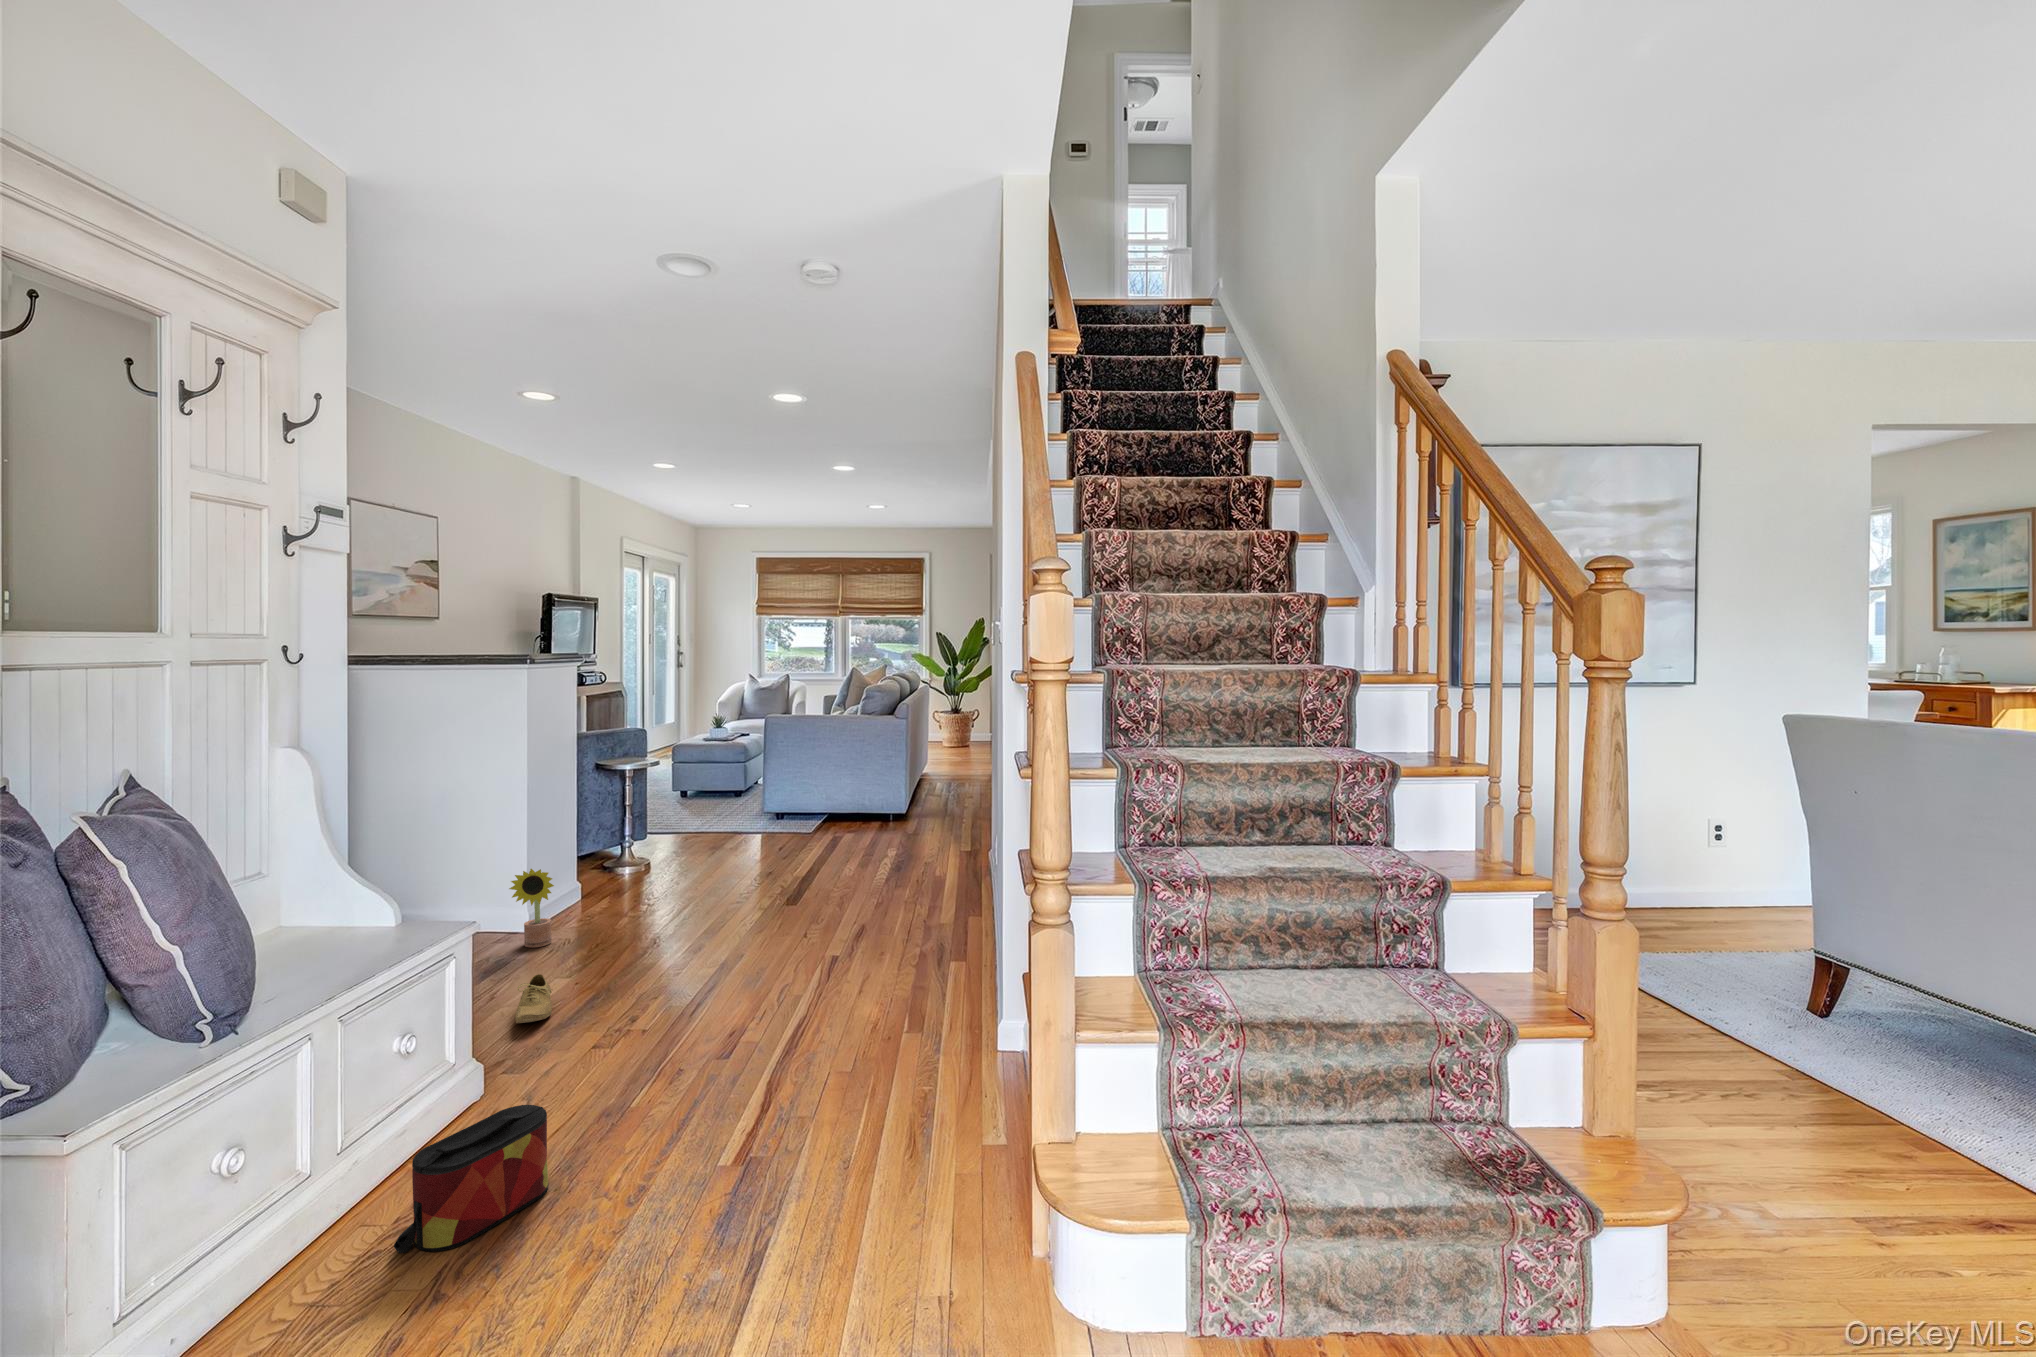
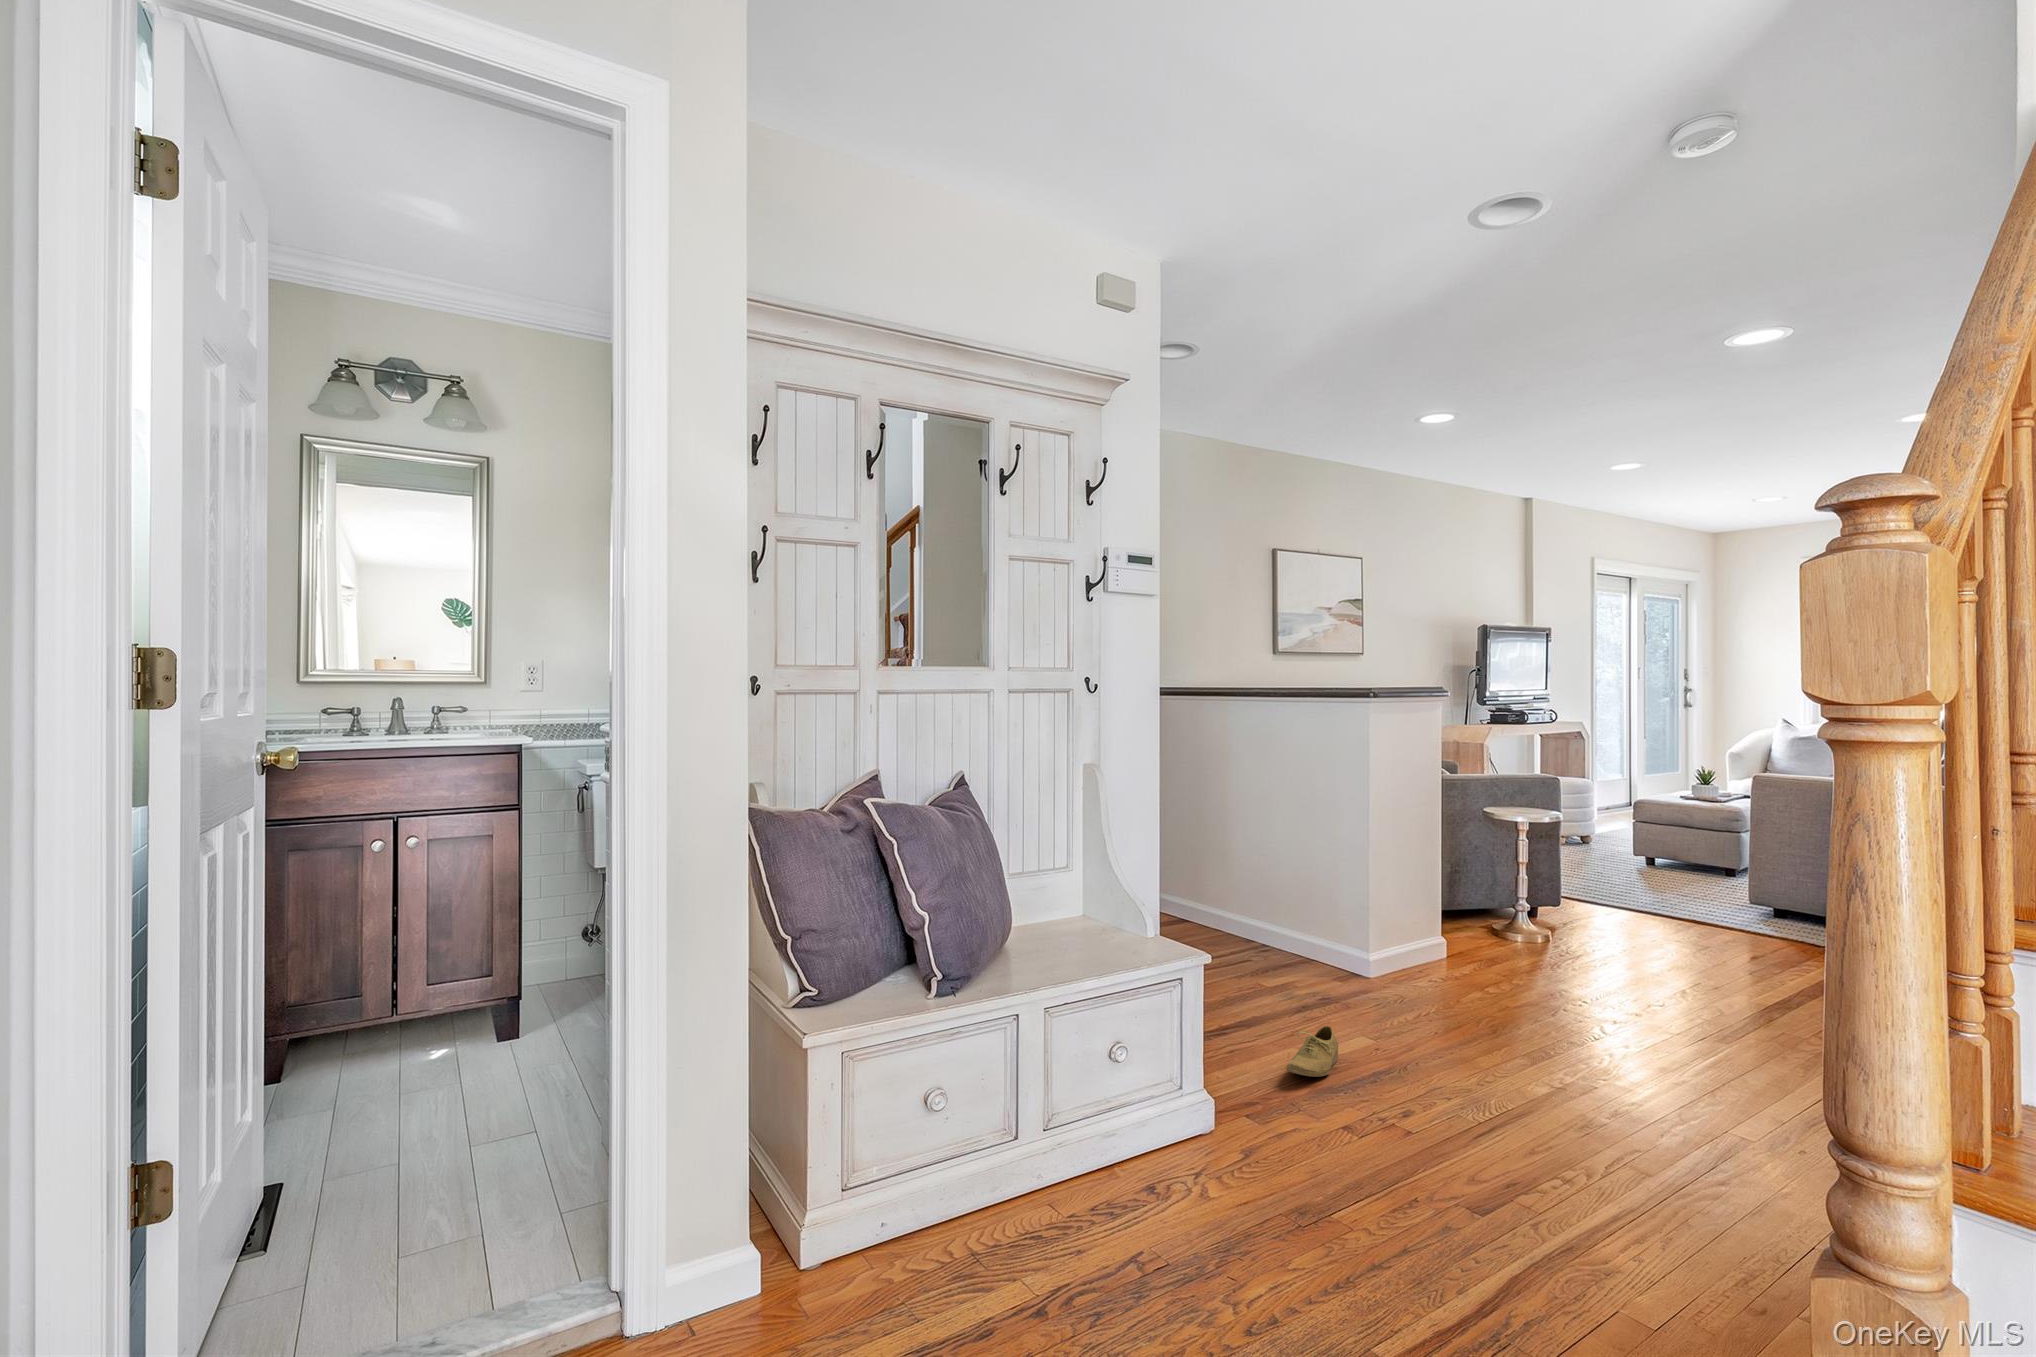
decorative plant: present [509,869,554,948] -> none [1337,910,1385,1000]
bag: present [394,1105,549,1253] -> none [1045,1150,1203,1272]

